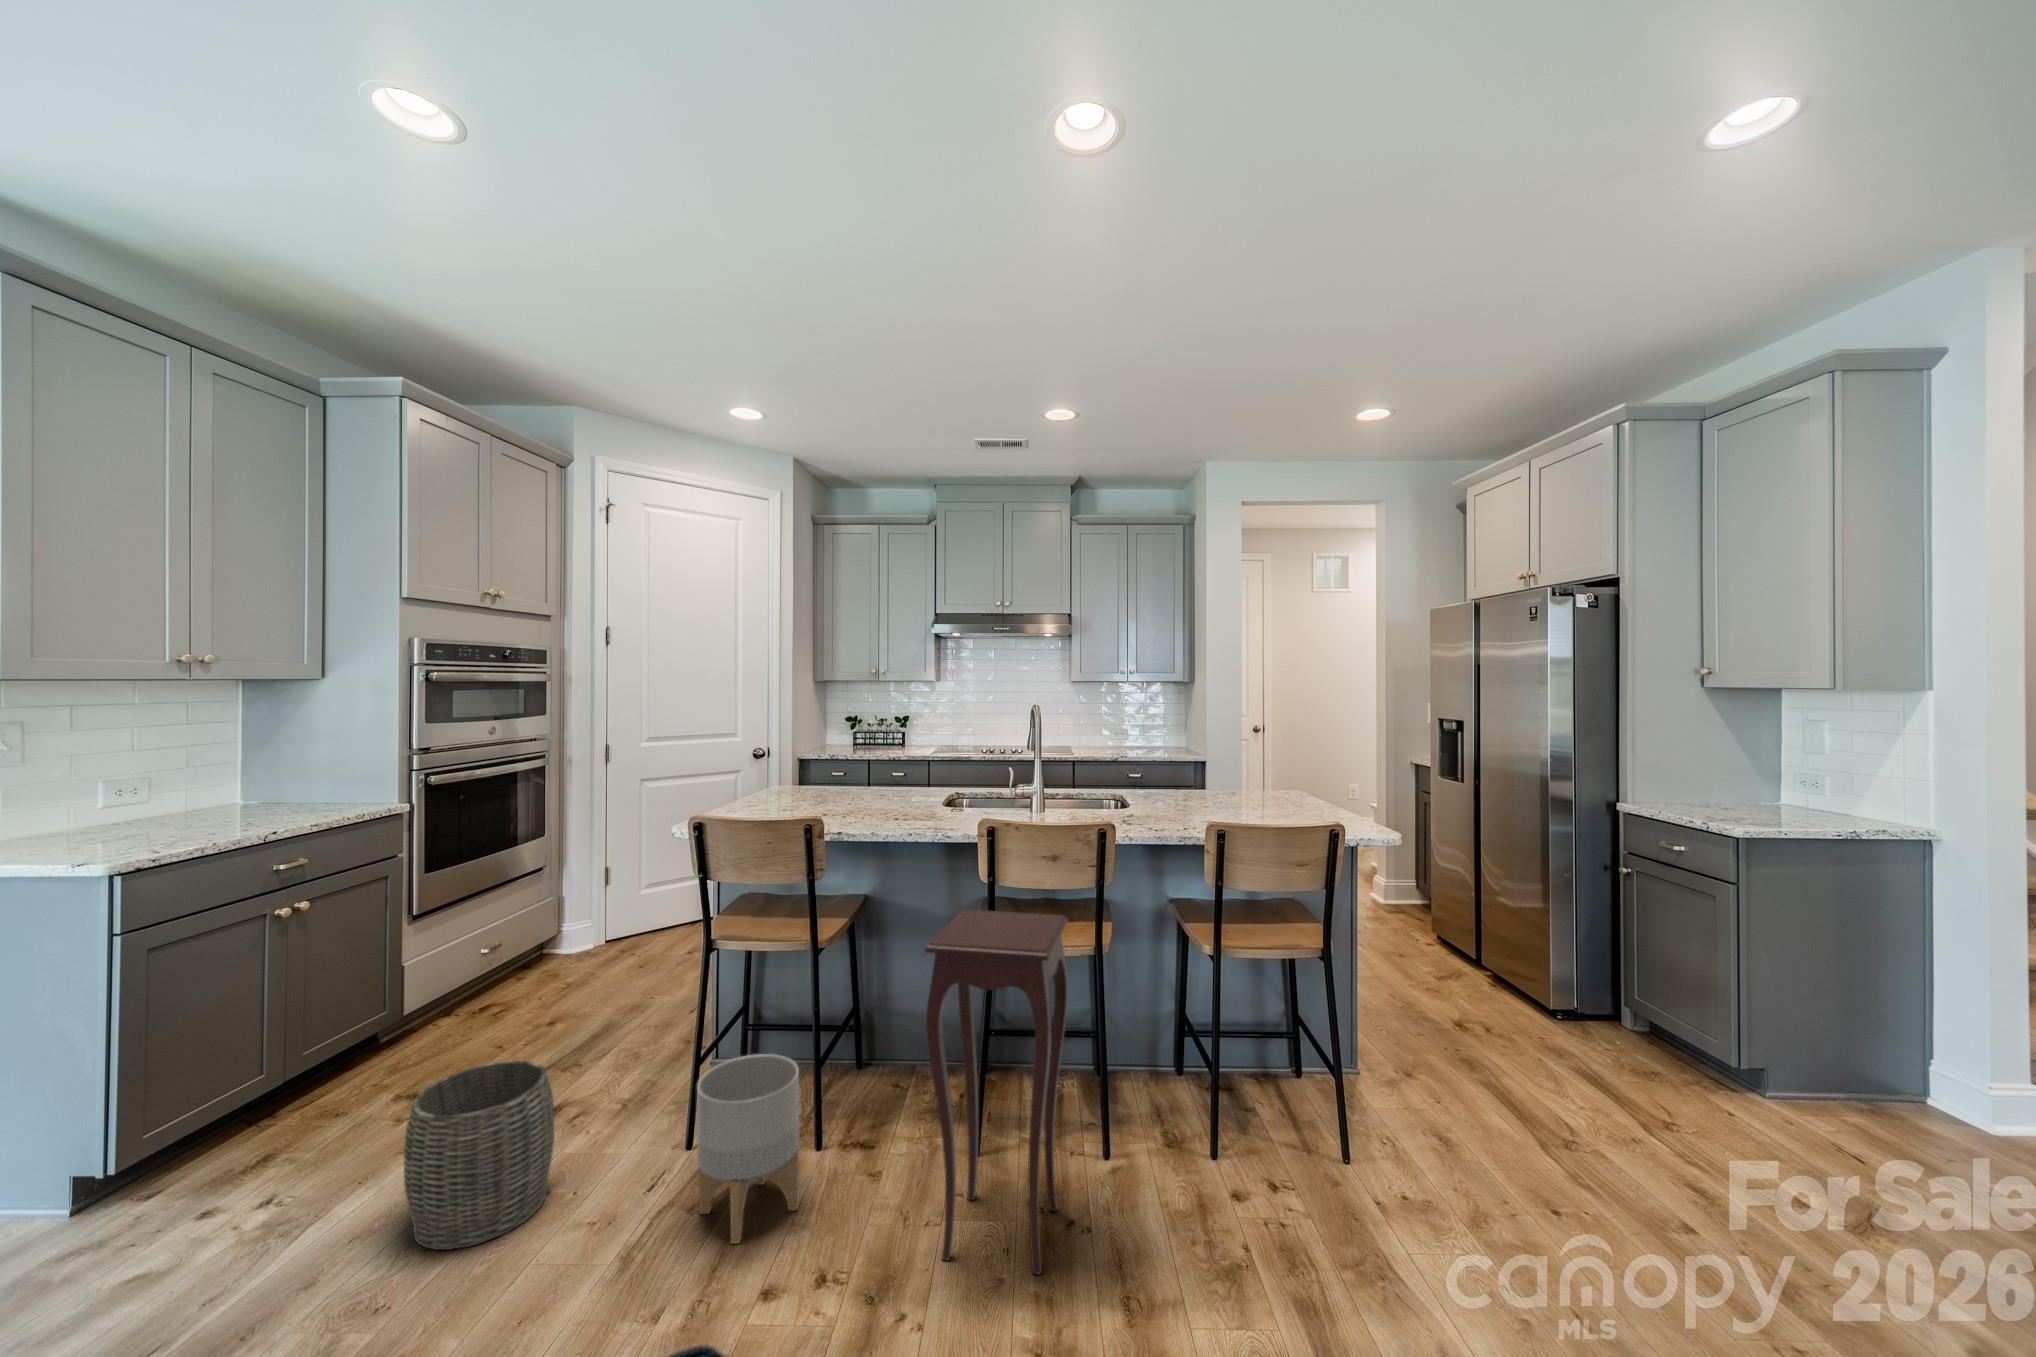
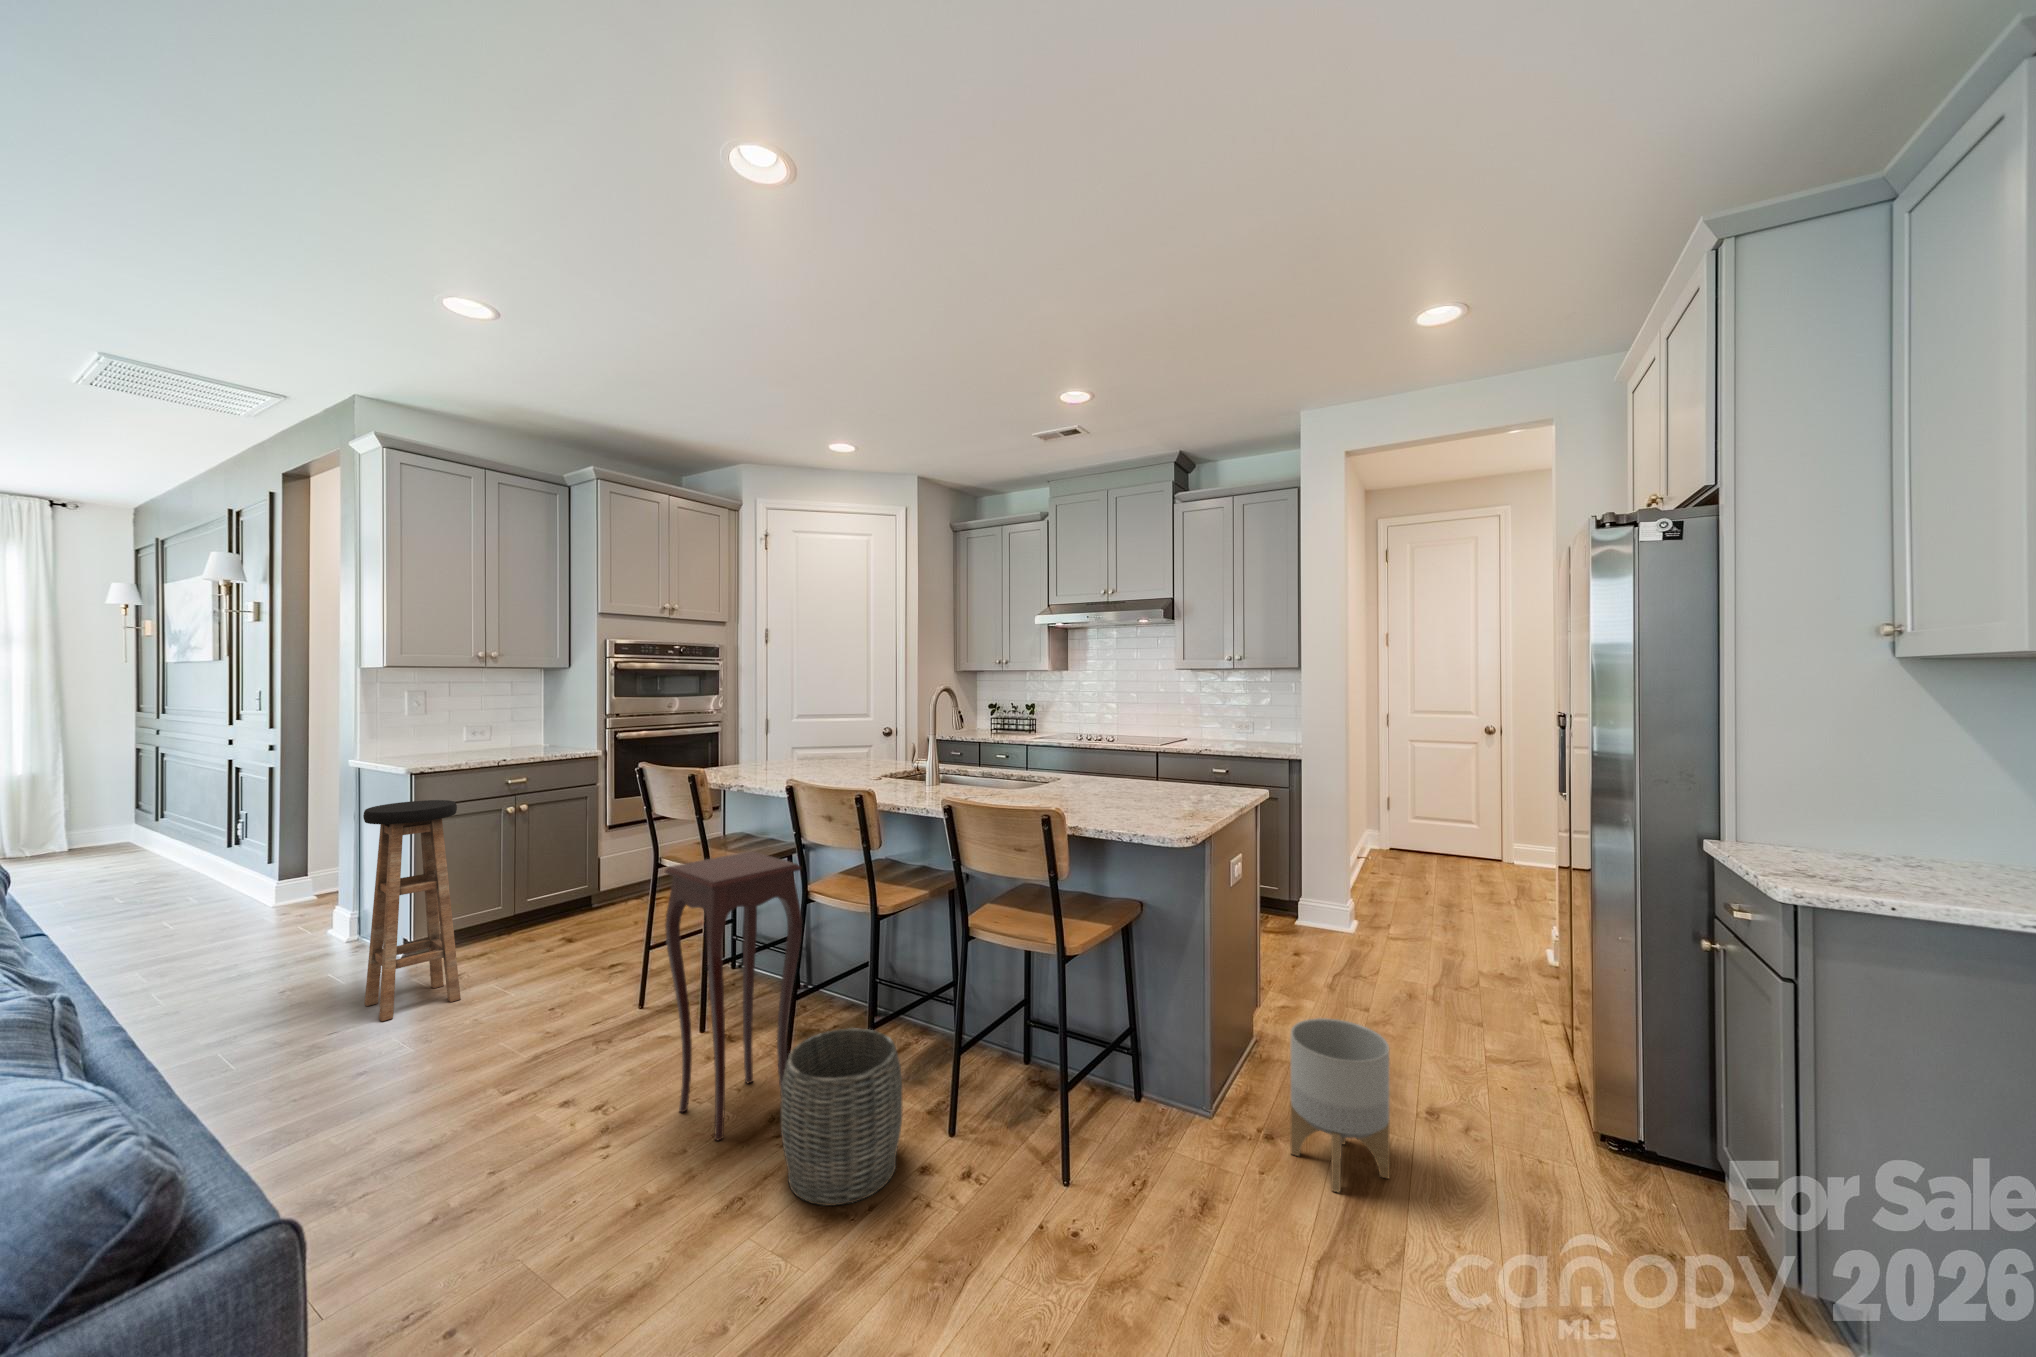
bar stool: none [134,905,346,1311] -> present [363,800,461,1021]
planter: present [697,1054,799,1244] -> present [1290,1018,1390,1192]
woven basket: present [404,1061,554,1250] -> present [781,1028,902,1205]

